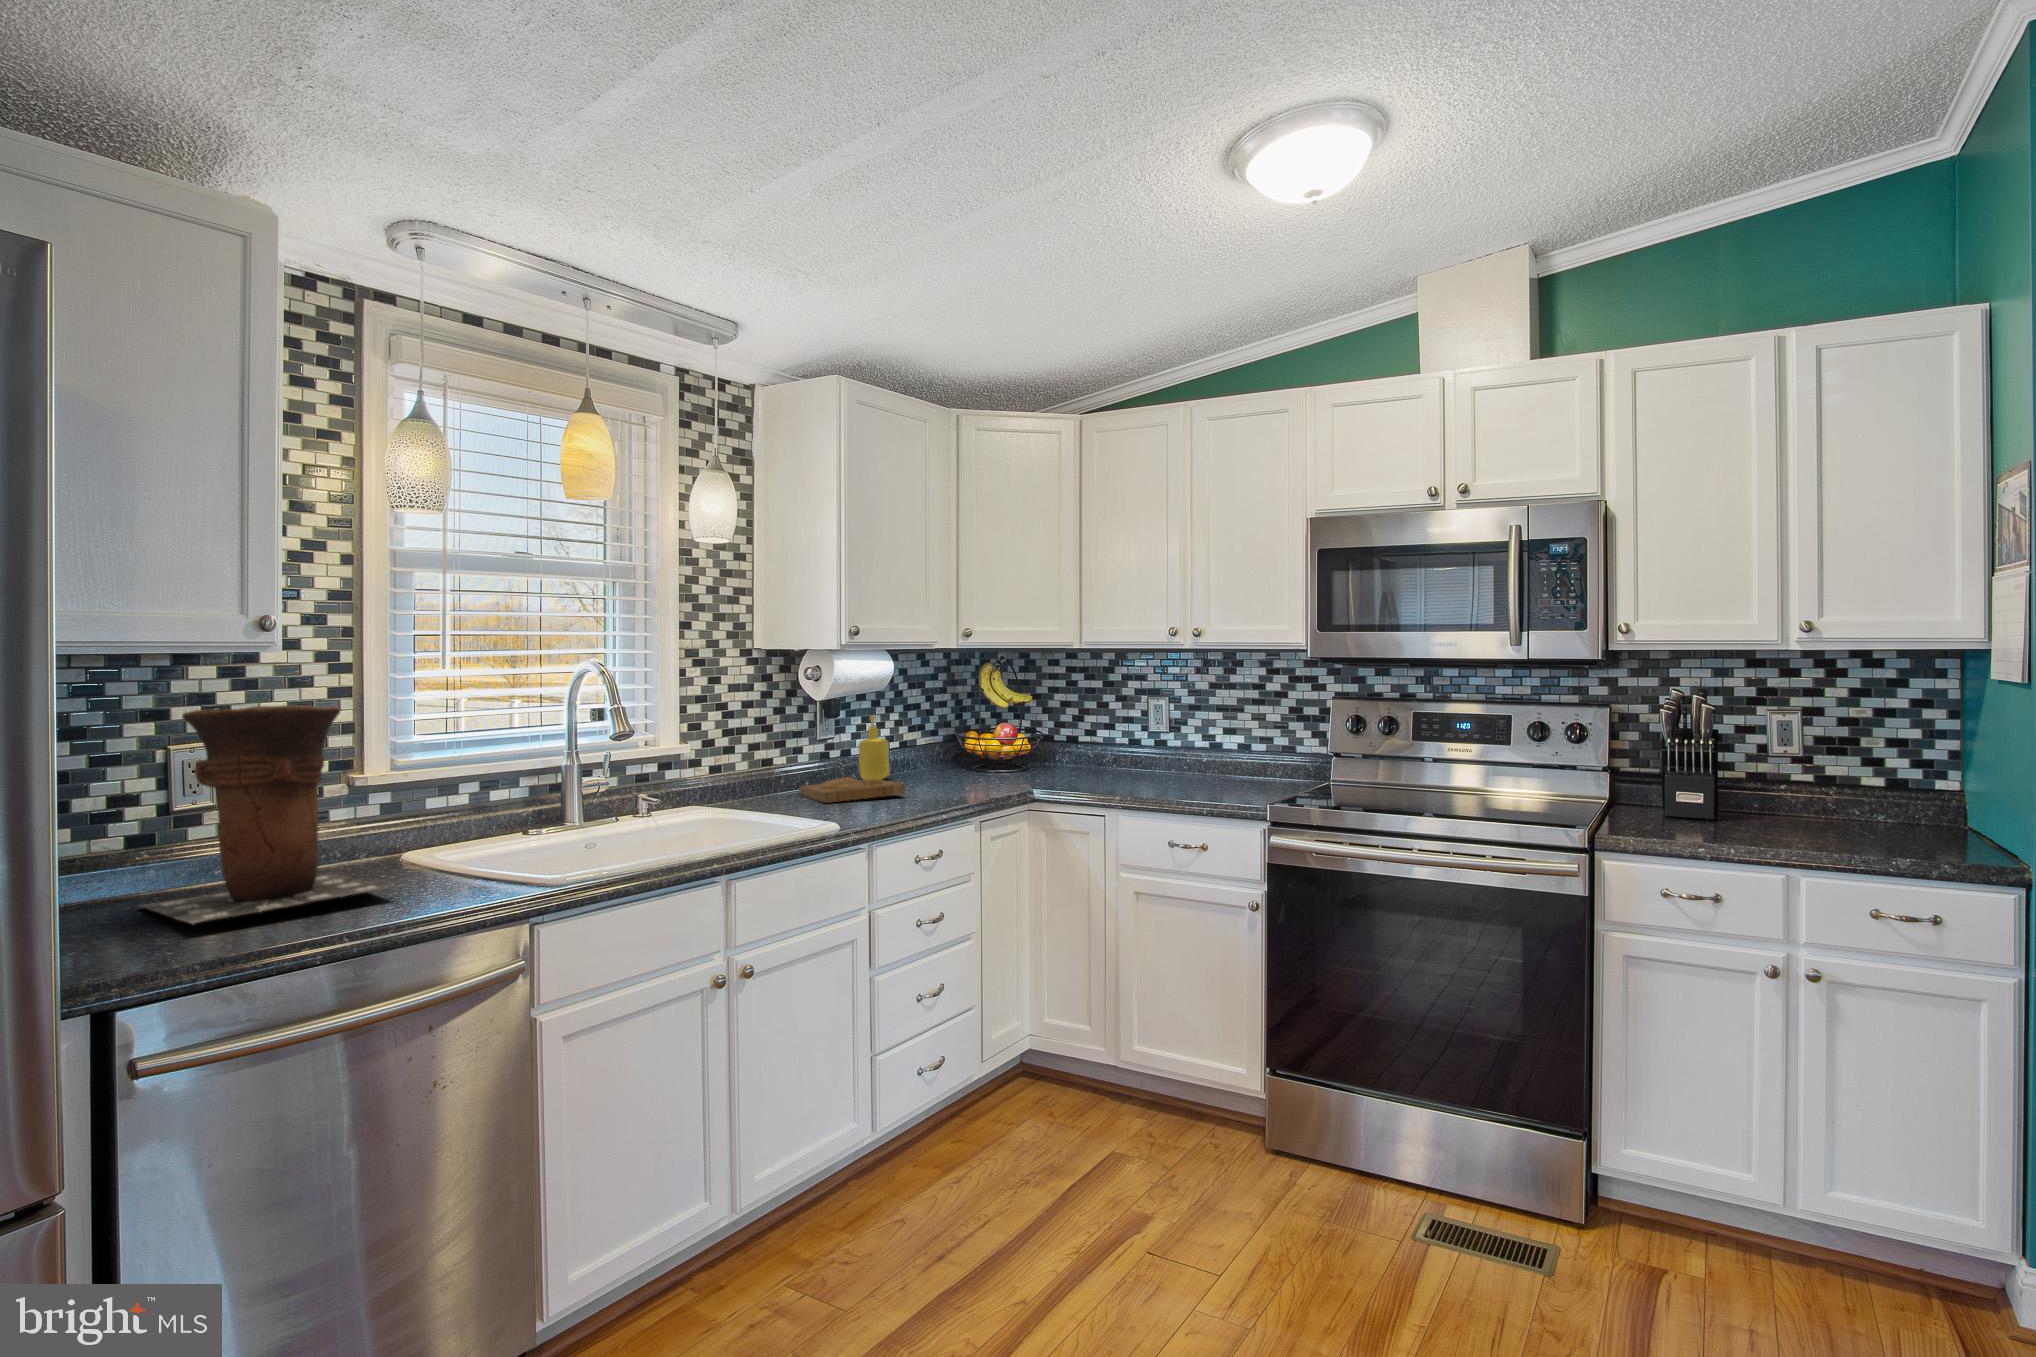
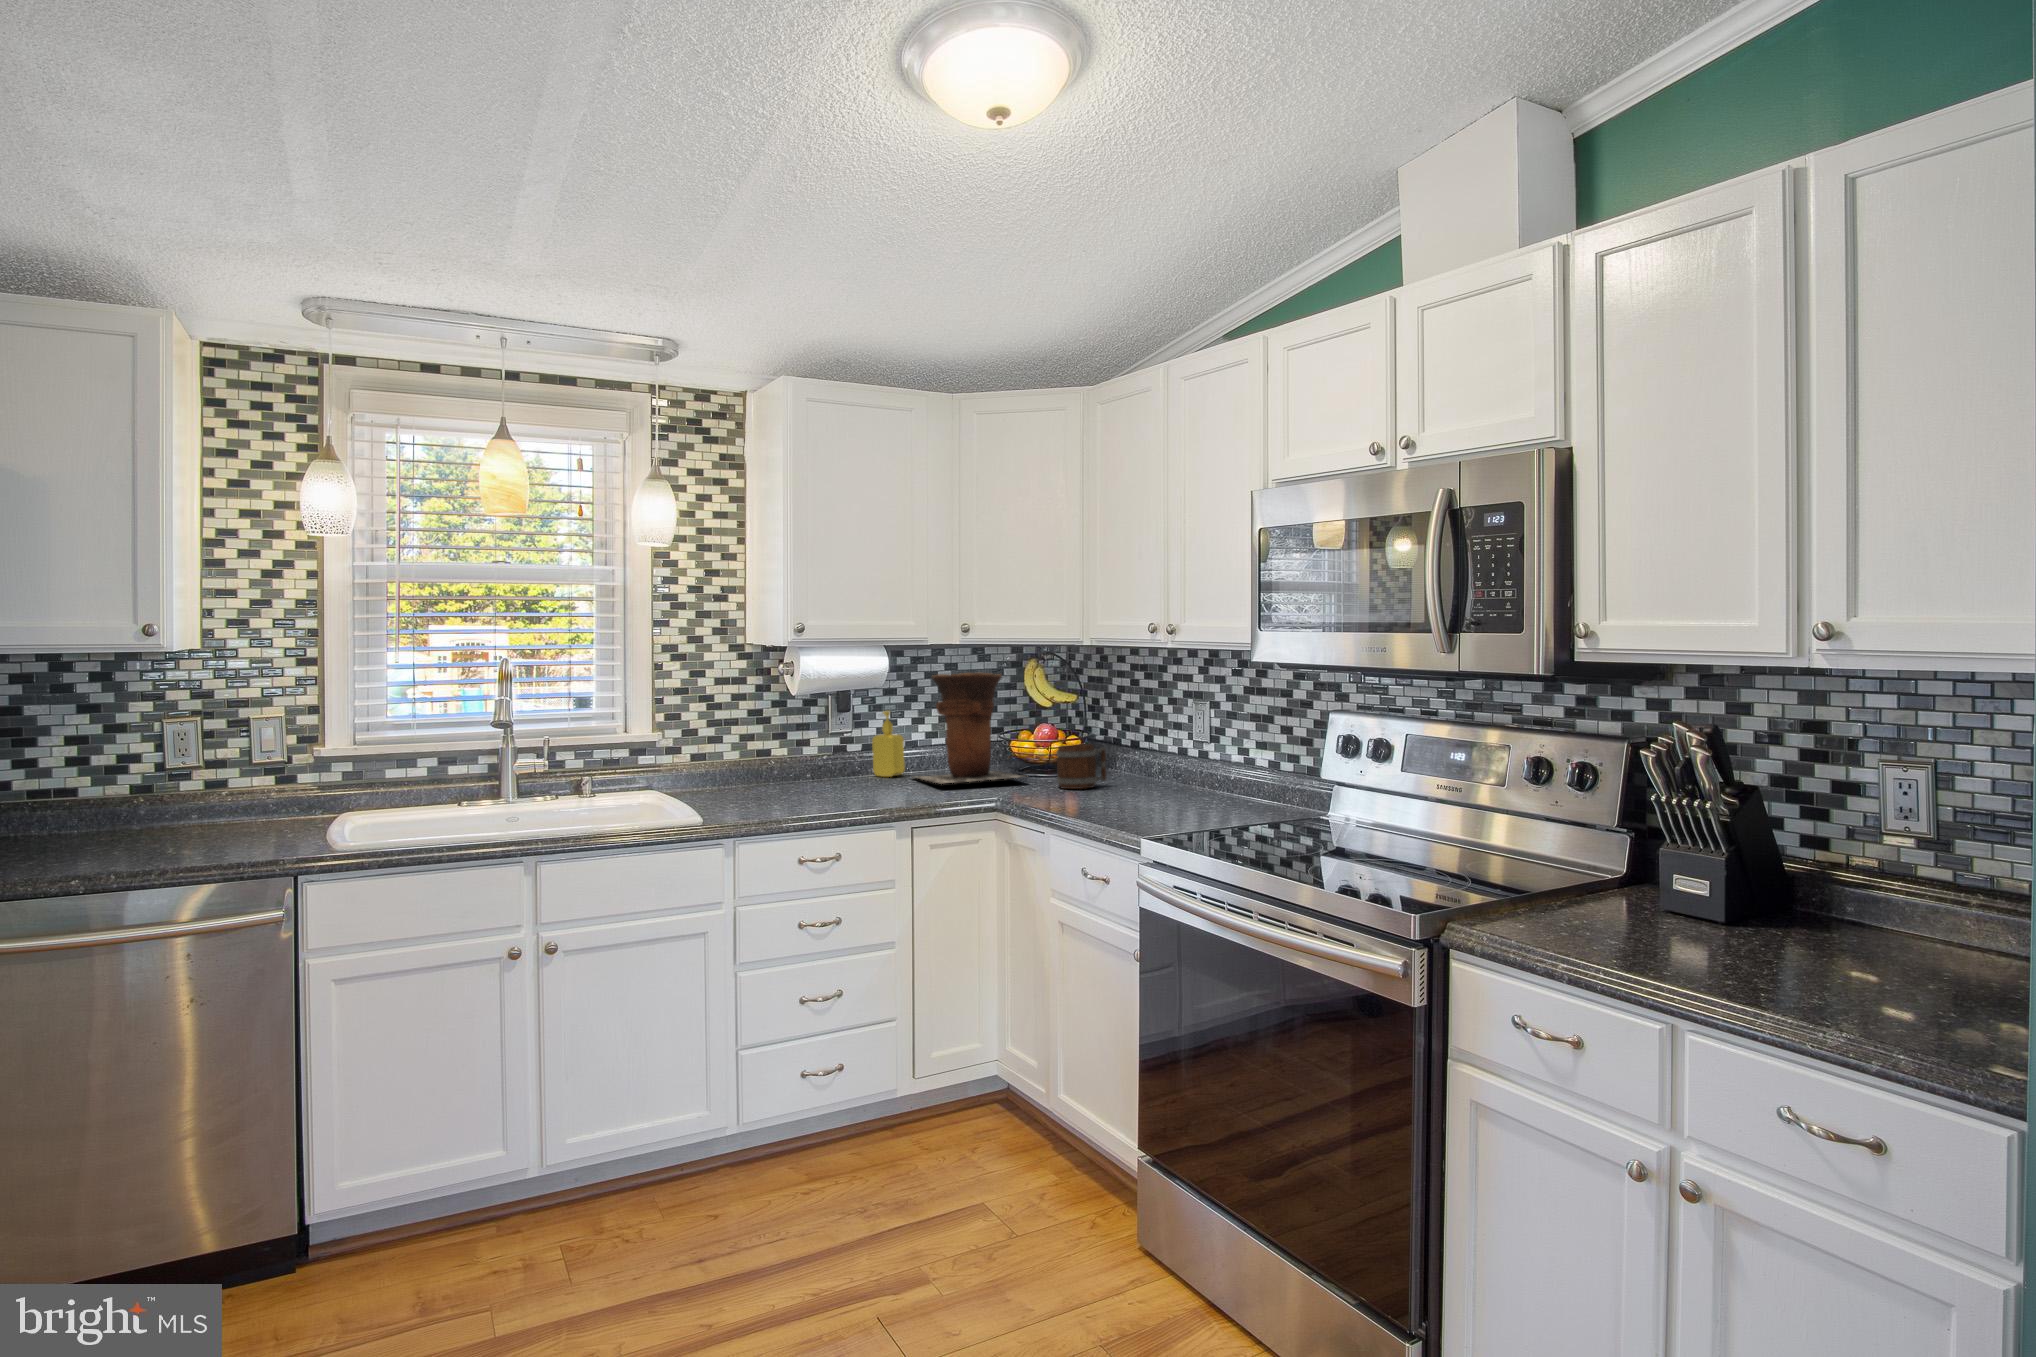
vase: present [141,705,392,924] -> present [917,673,1023,784]
mug: none [1052,739,1090,779] -> present [1056,744,1107,789]
tray: present [799,777,905,803] -> none [758,773,856,797]

